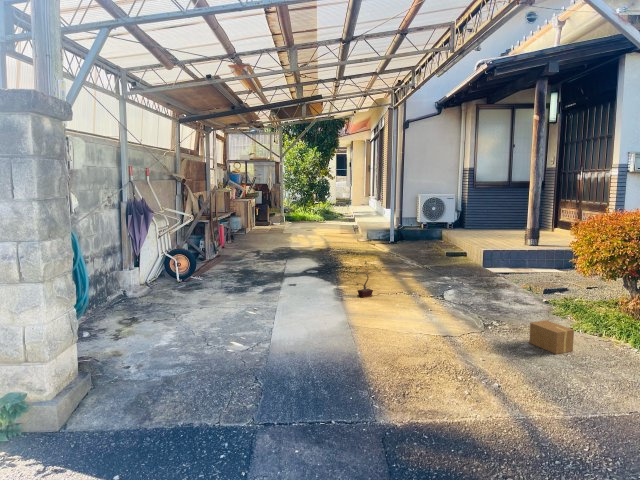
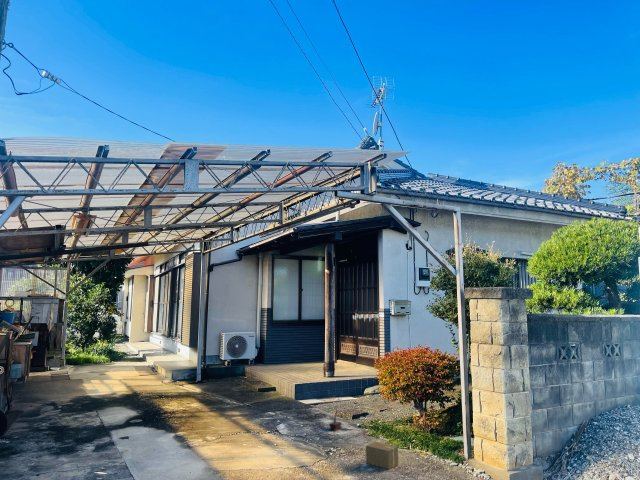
potted plant: present [356,261,383,298] -> present [329,397,341,430]

